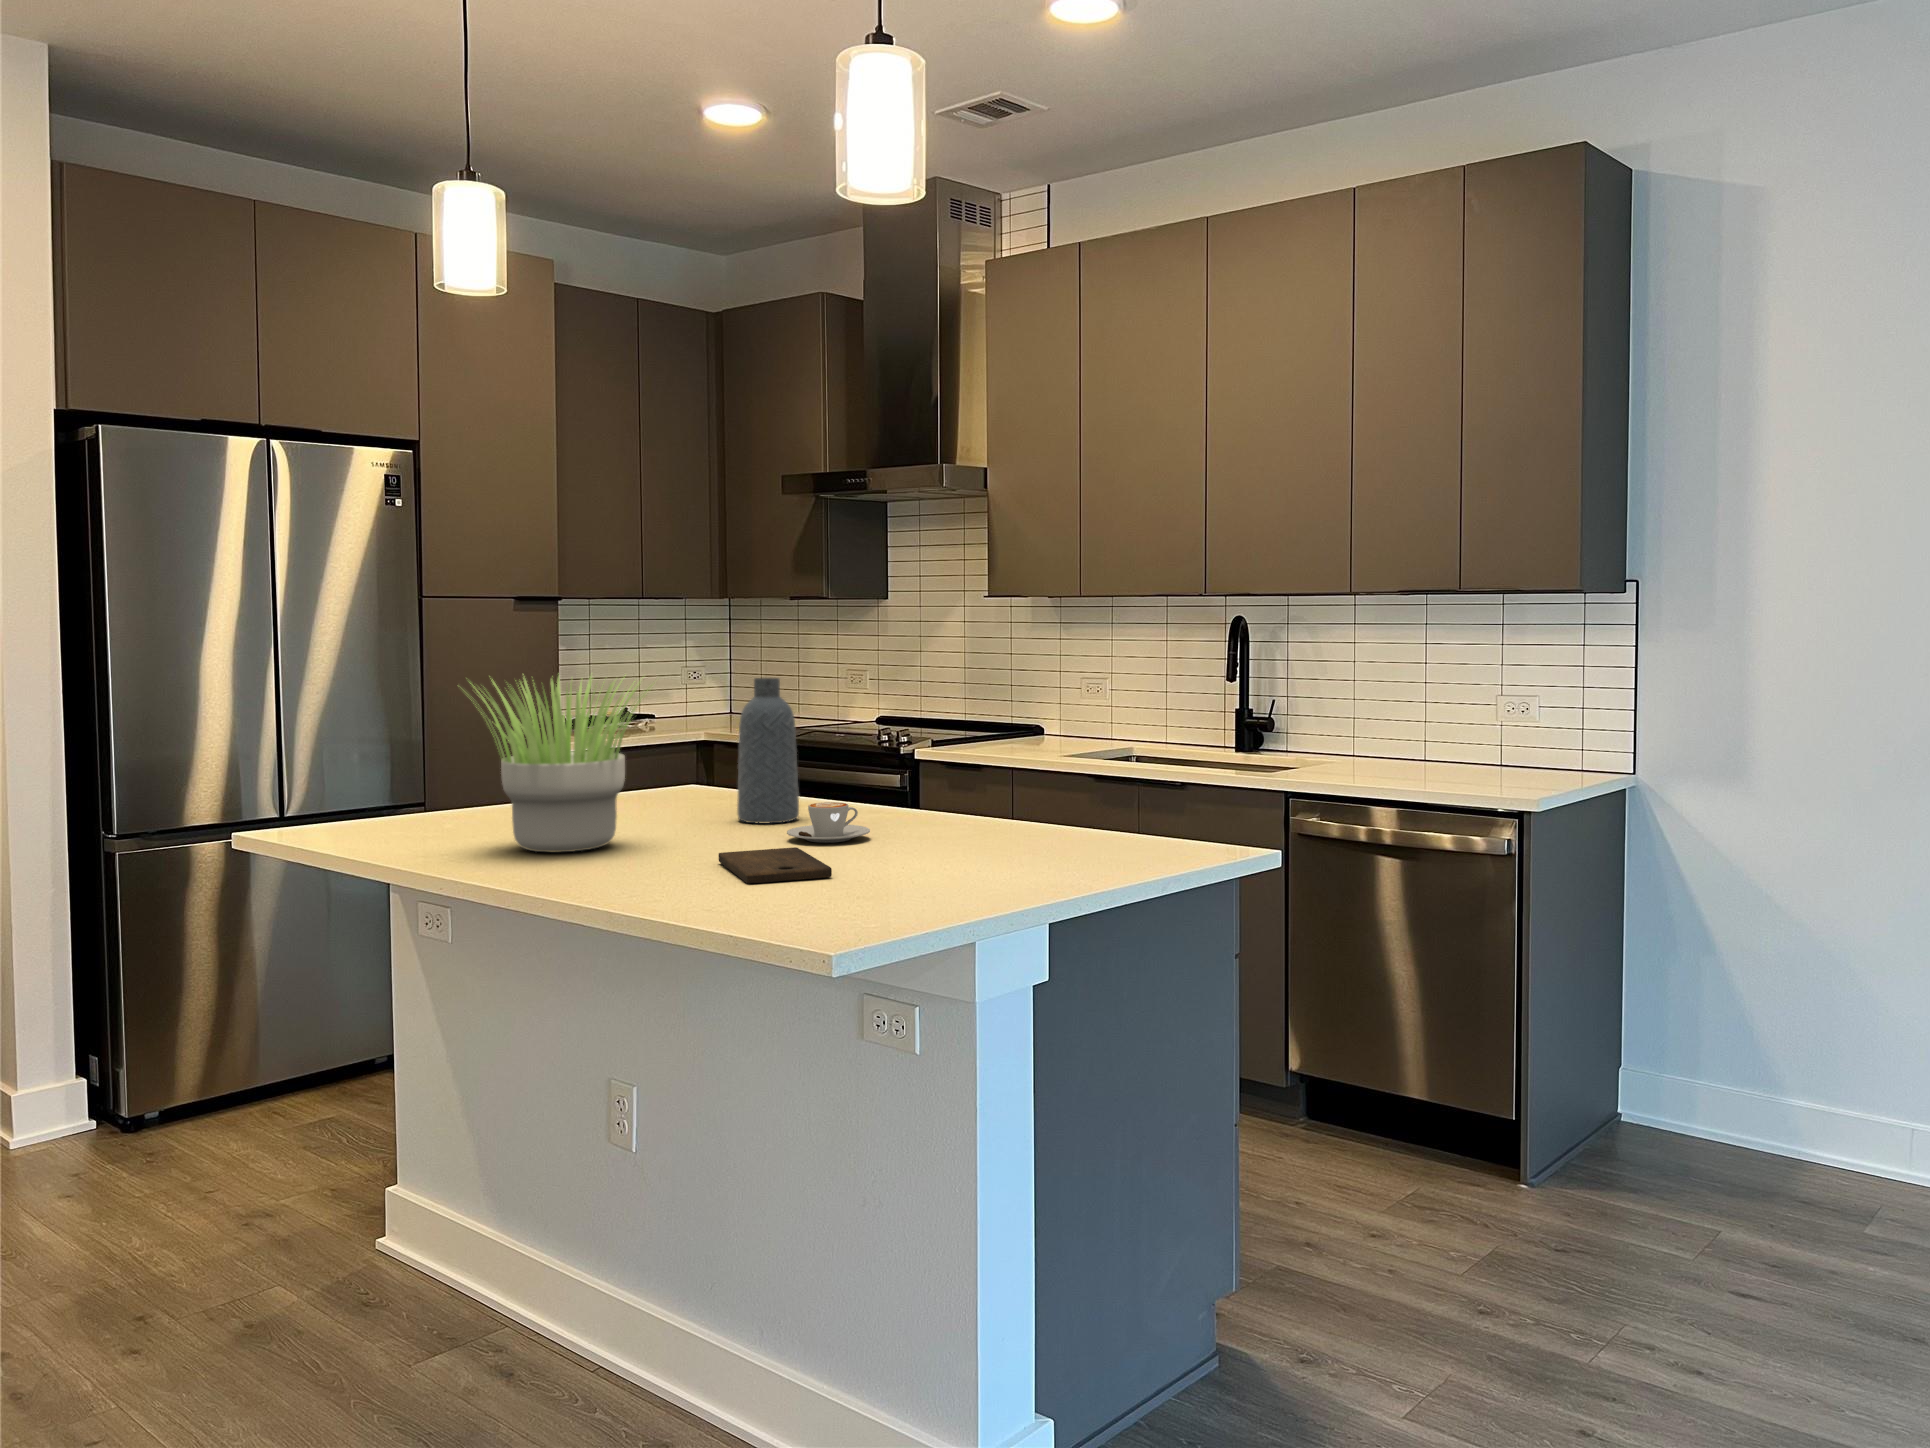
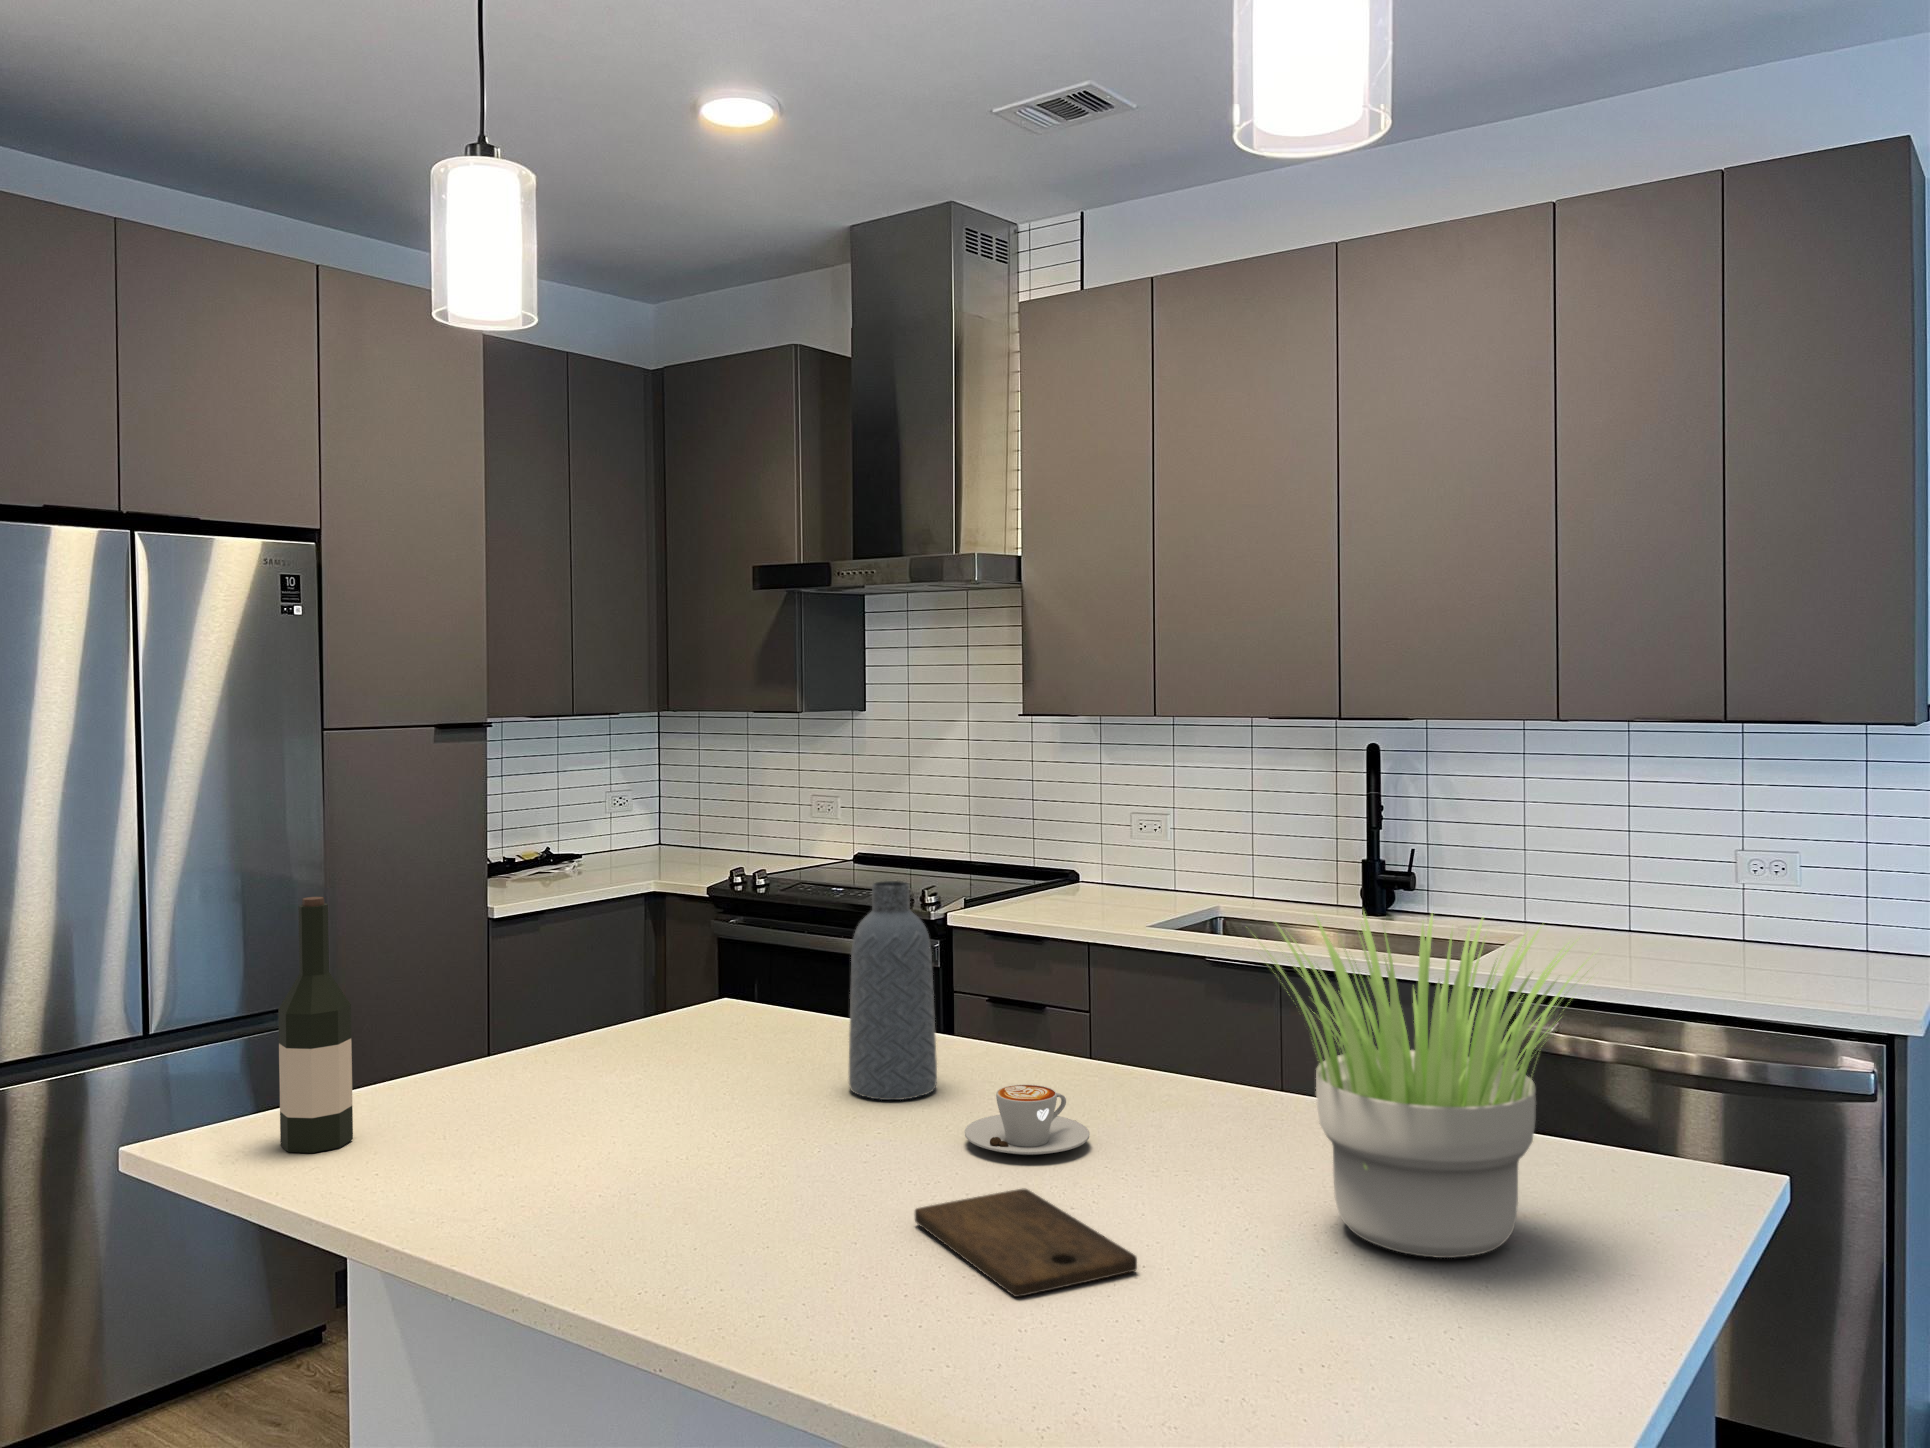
wine bottle: none [342,673,392,837] -> present [278,897,353,1153]
potted plant: present [479,676,653,852] -> present [1258,913,1593,1258]

